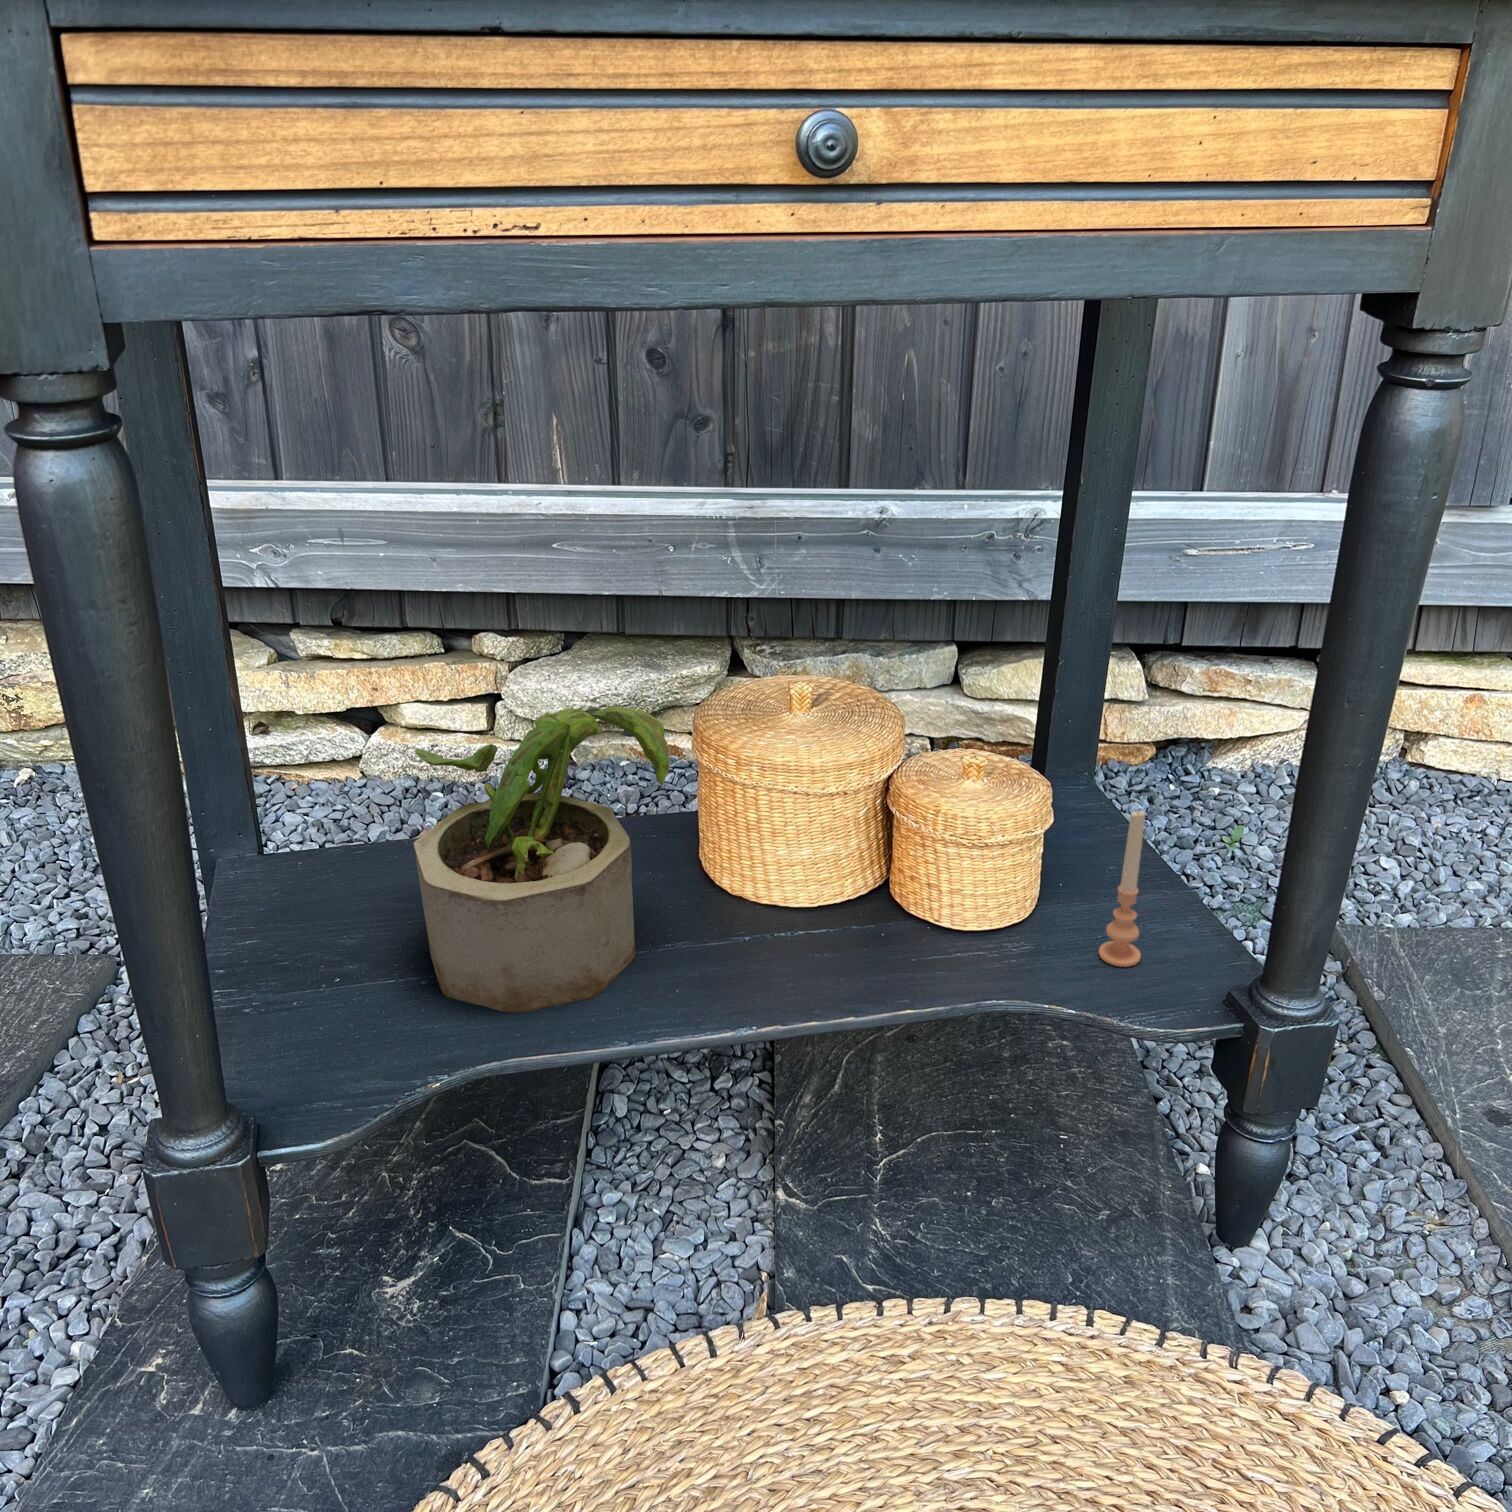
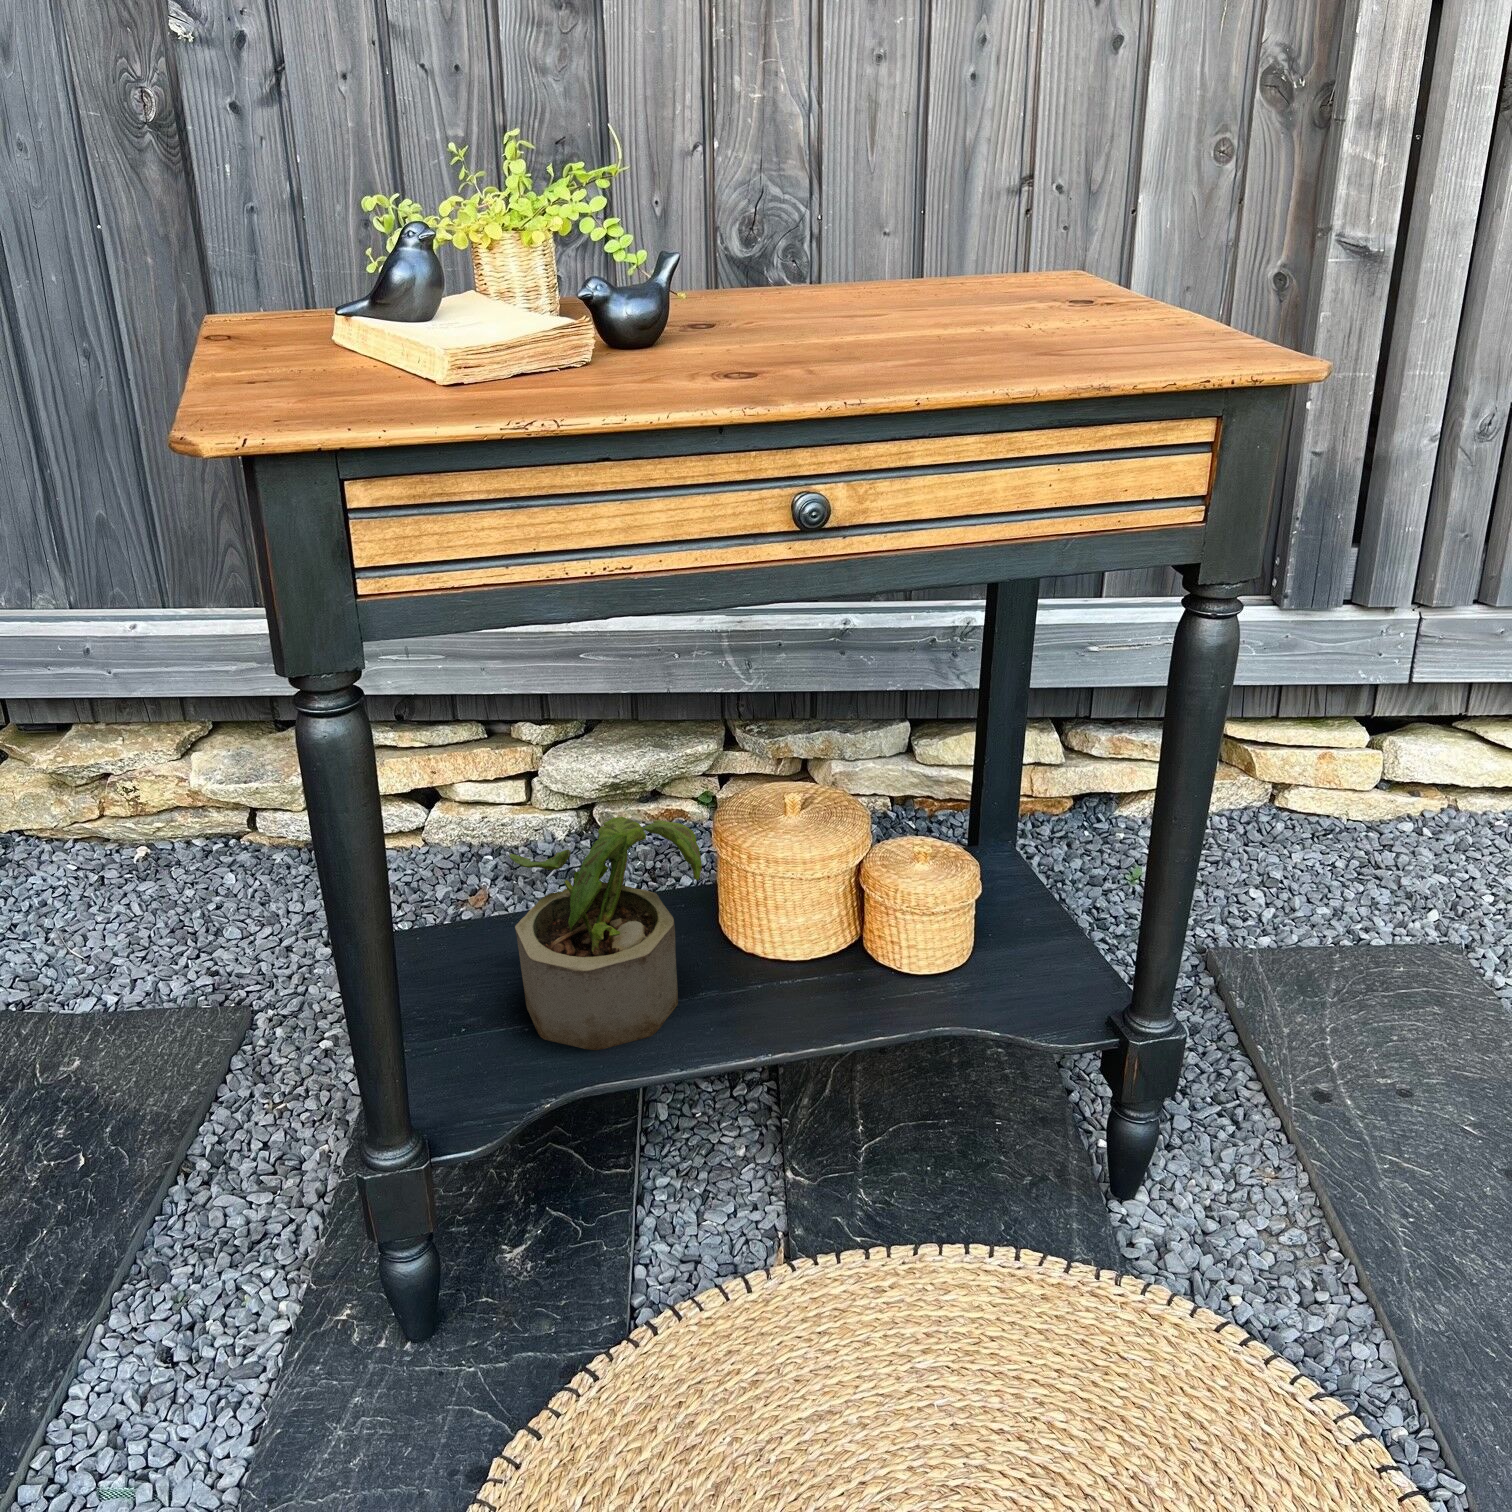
candle: present [1099,811,1146,967] -> none [1018,888,1049,999]

